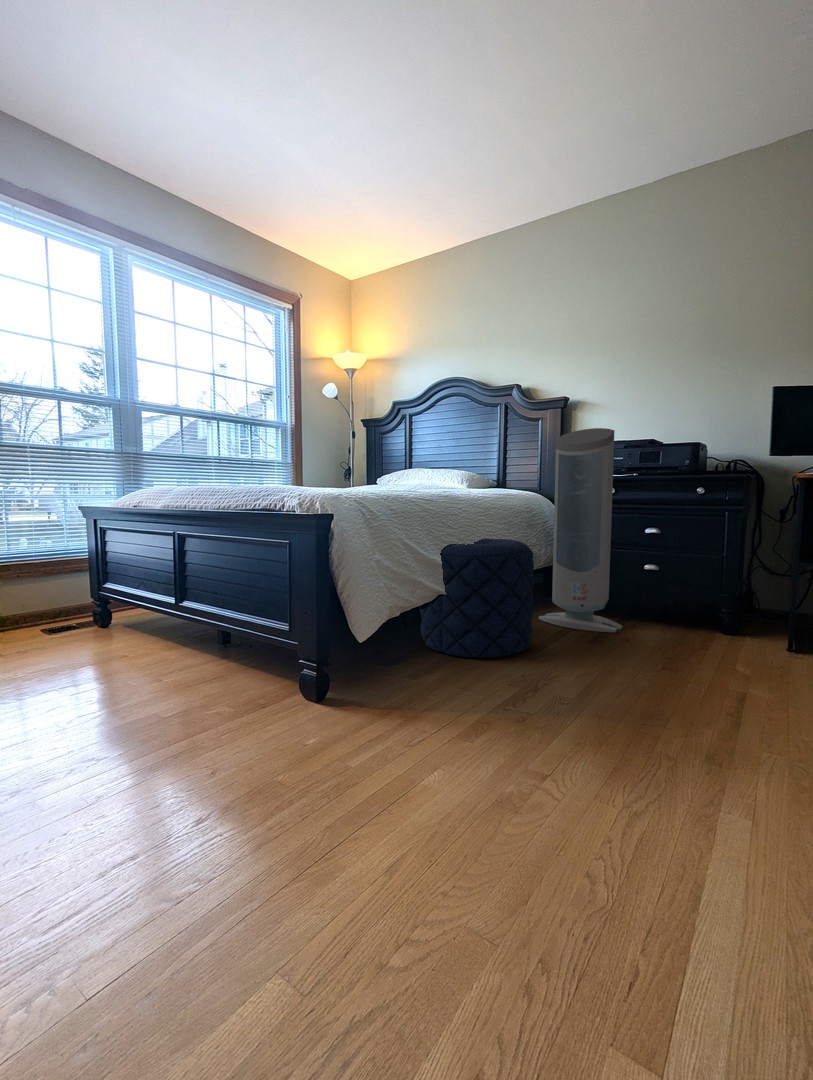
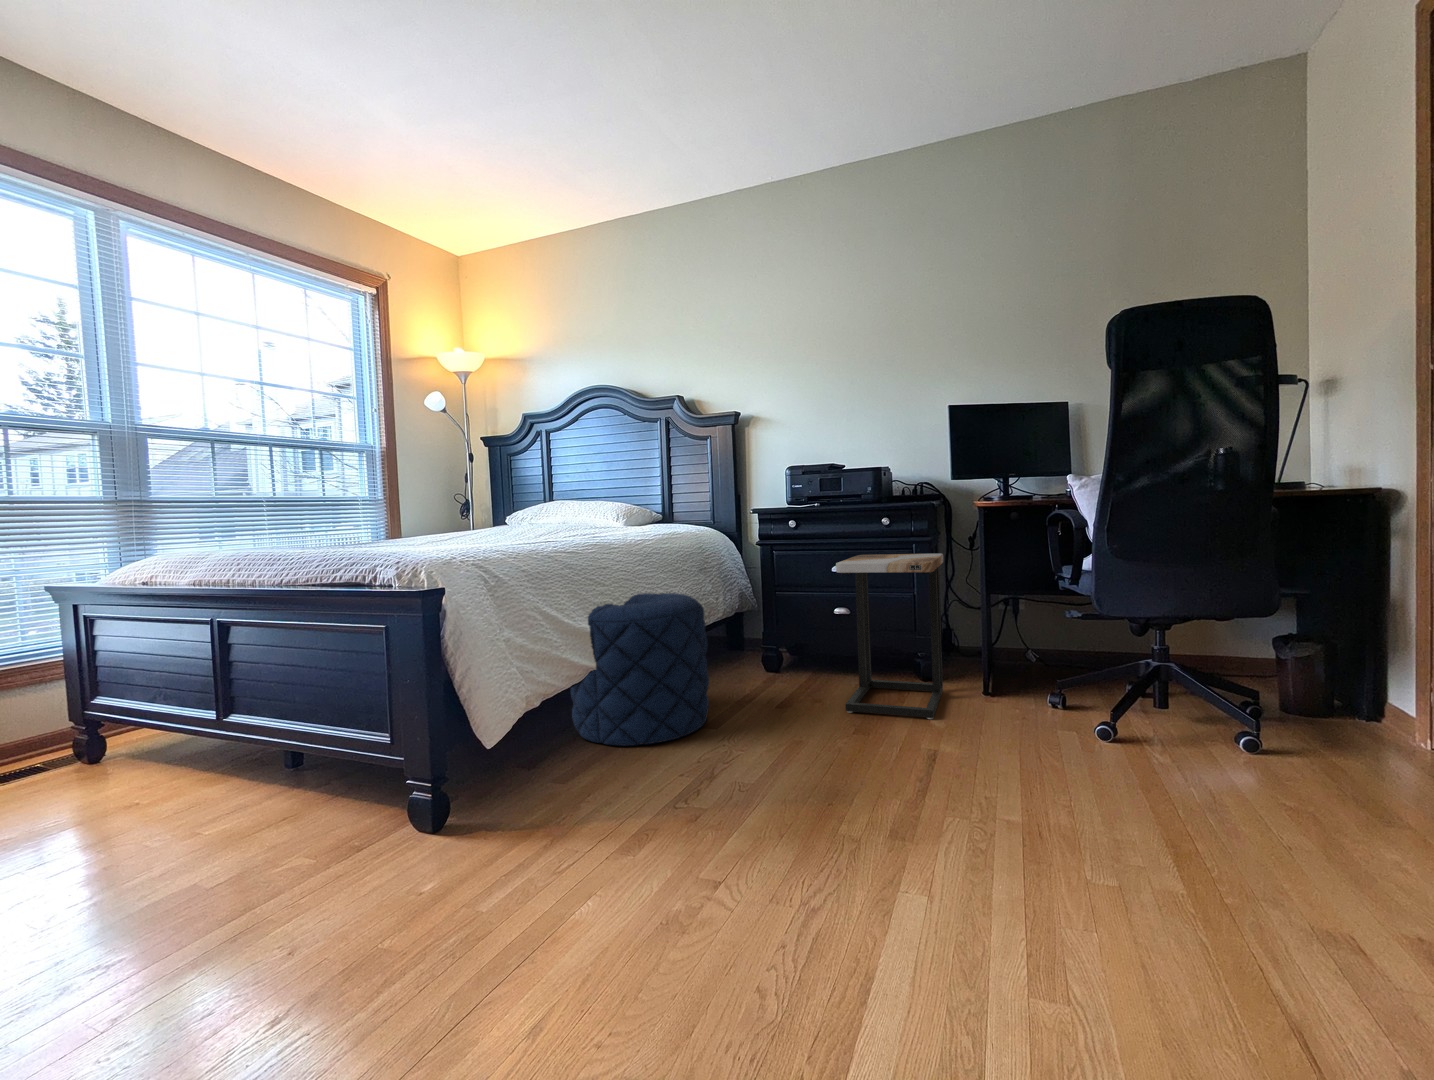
air purifier: present [539,428,623,632] -> none [721,454,815,693]
side table: none [654,518,760,667] -> present [836,553,943,719]

